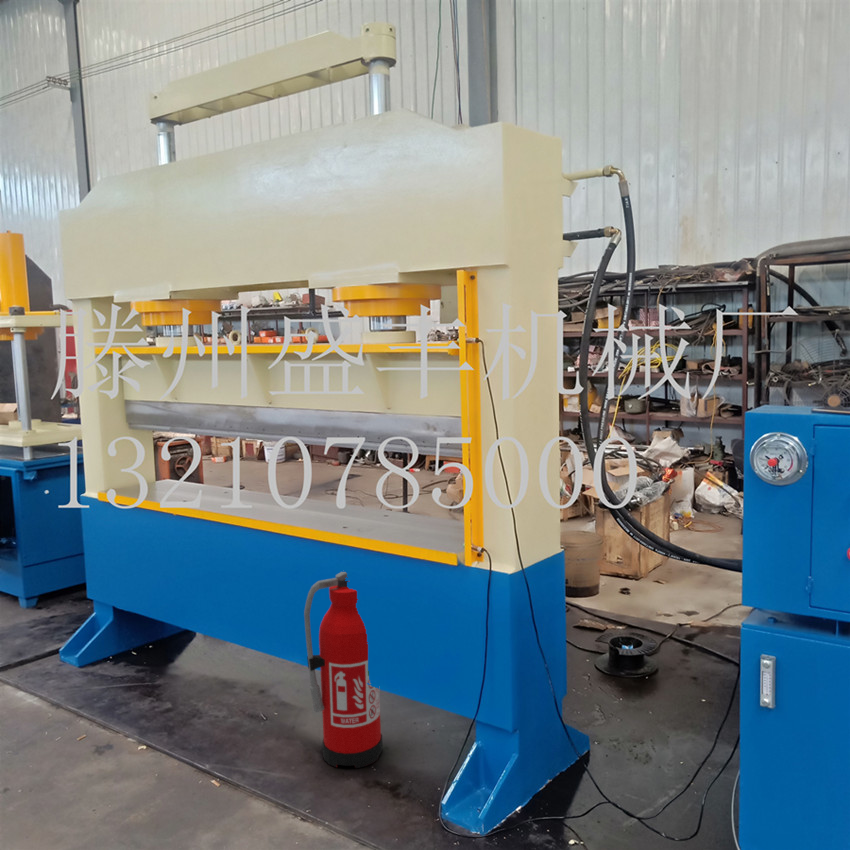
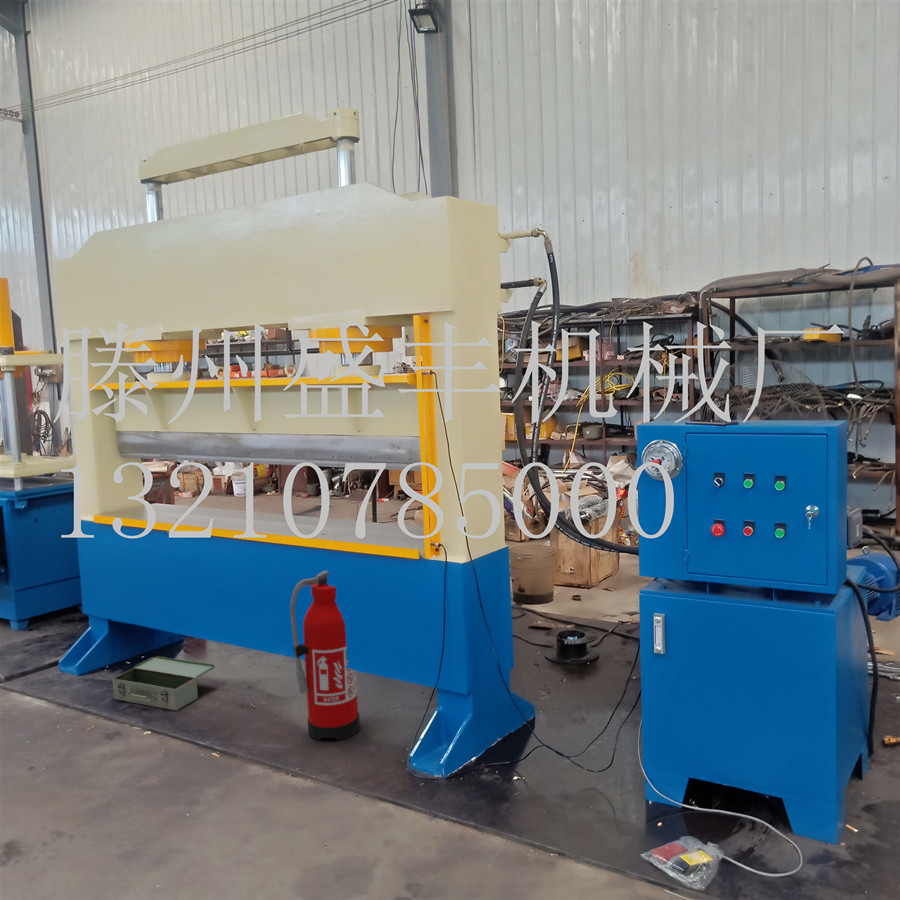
toolbox: none [111,650,224,717] -> present [112,656,215,710]

